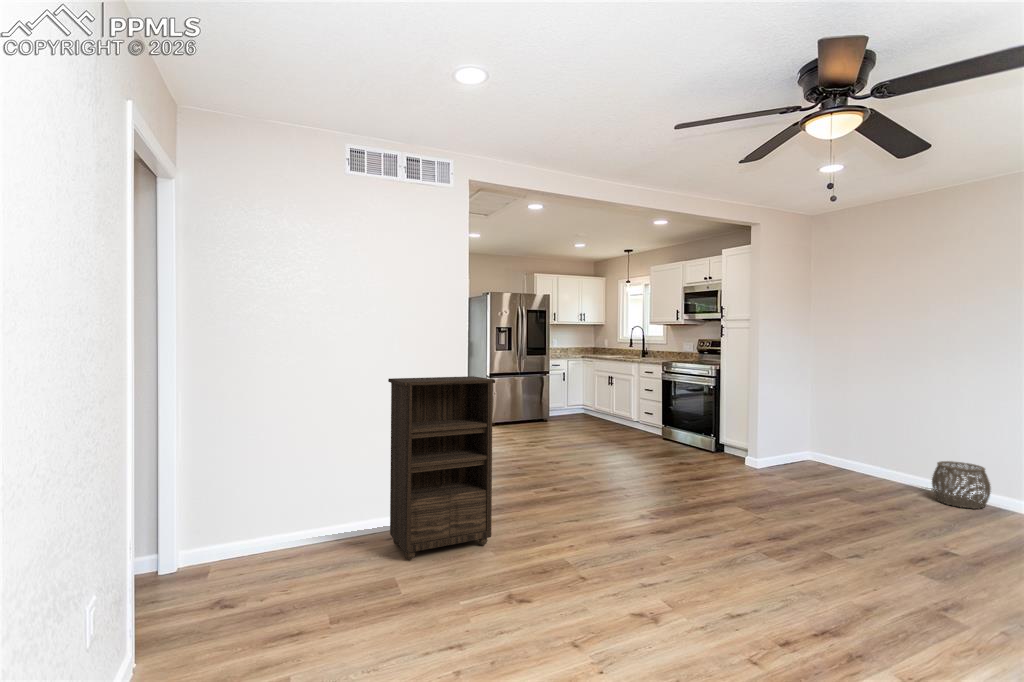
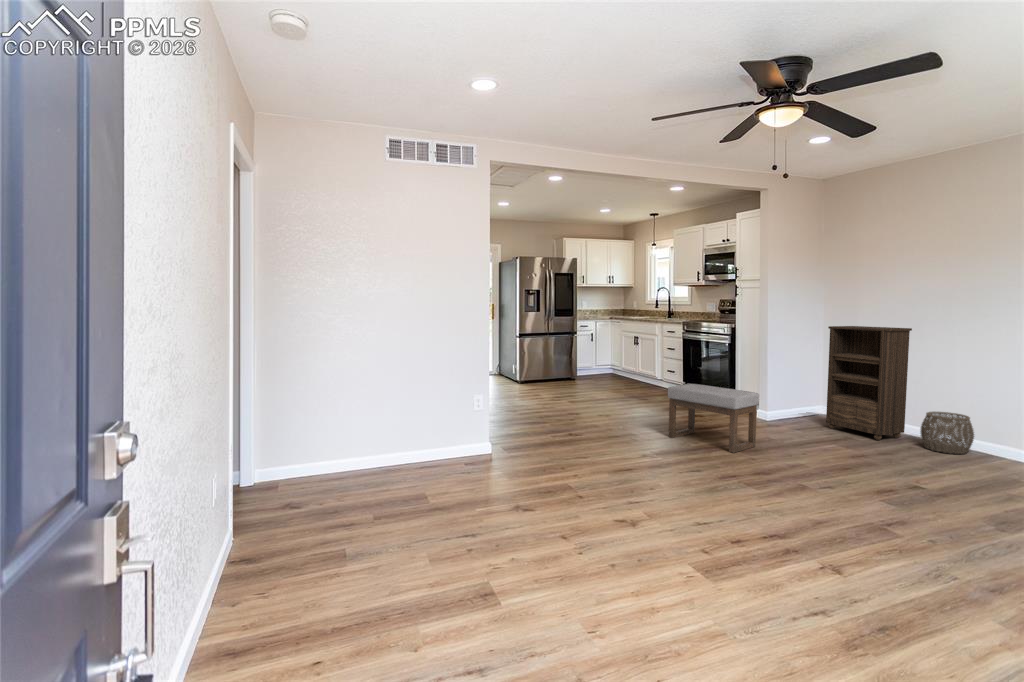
bookshelf: present [388,376,495,559] -> present [826,326,912,440]
ottoman: none [662,431,764,512] -> present [668,384,759,453]

